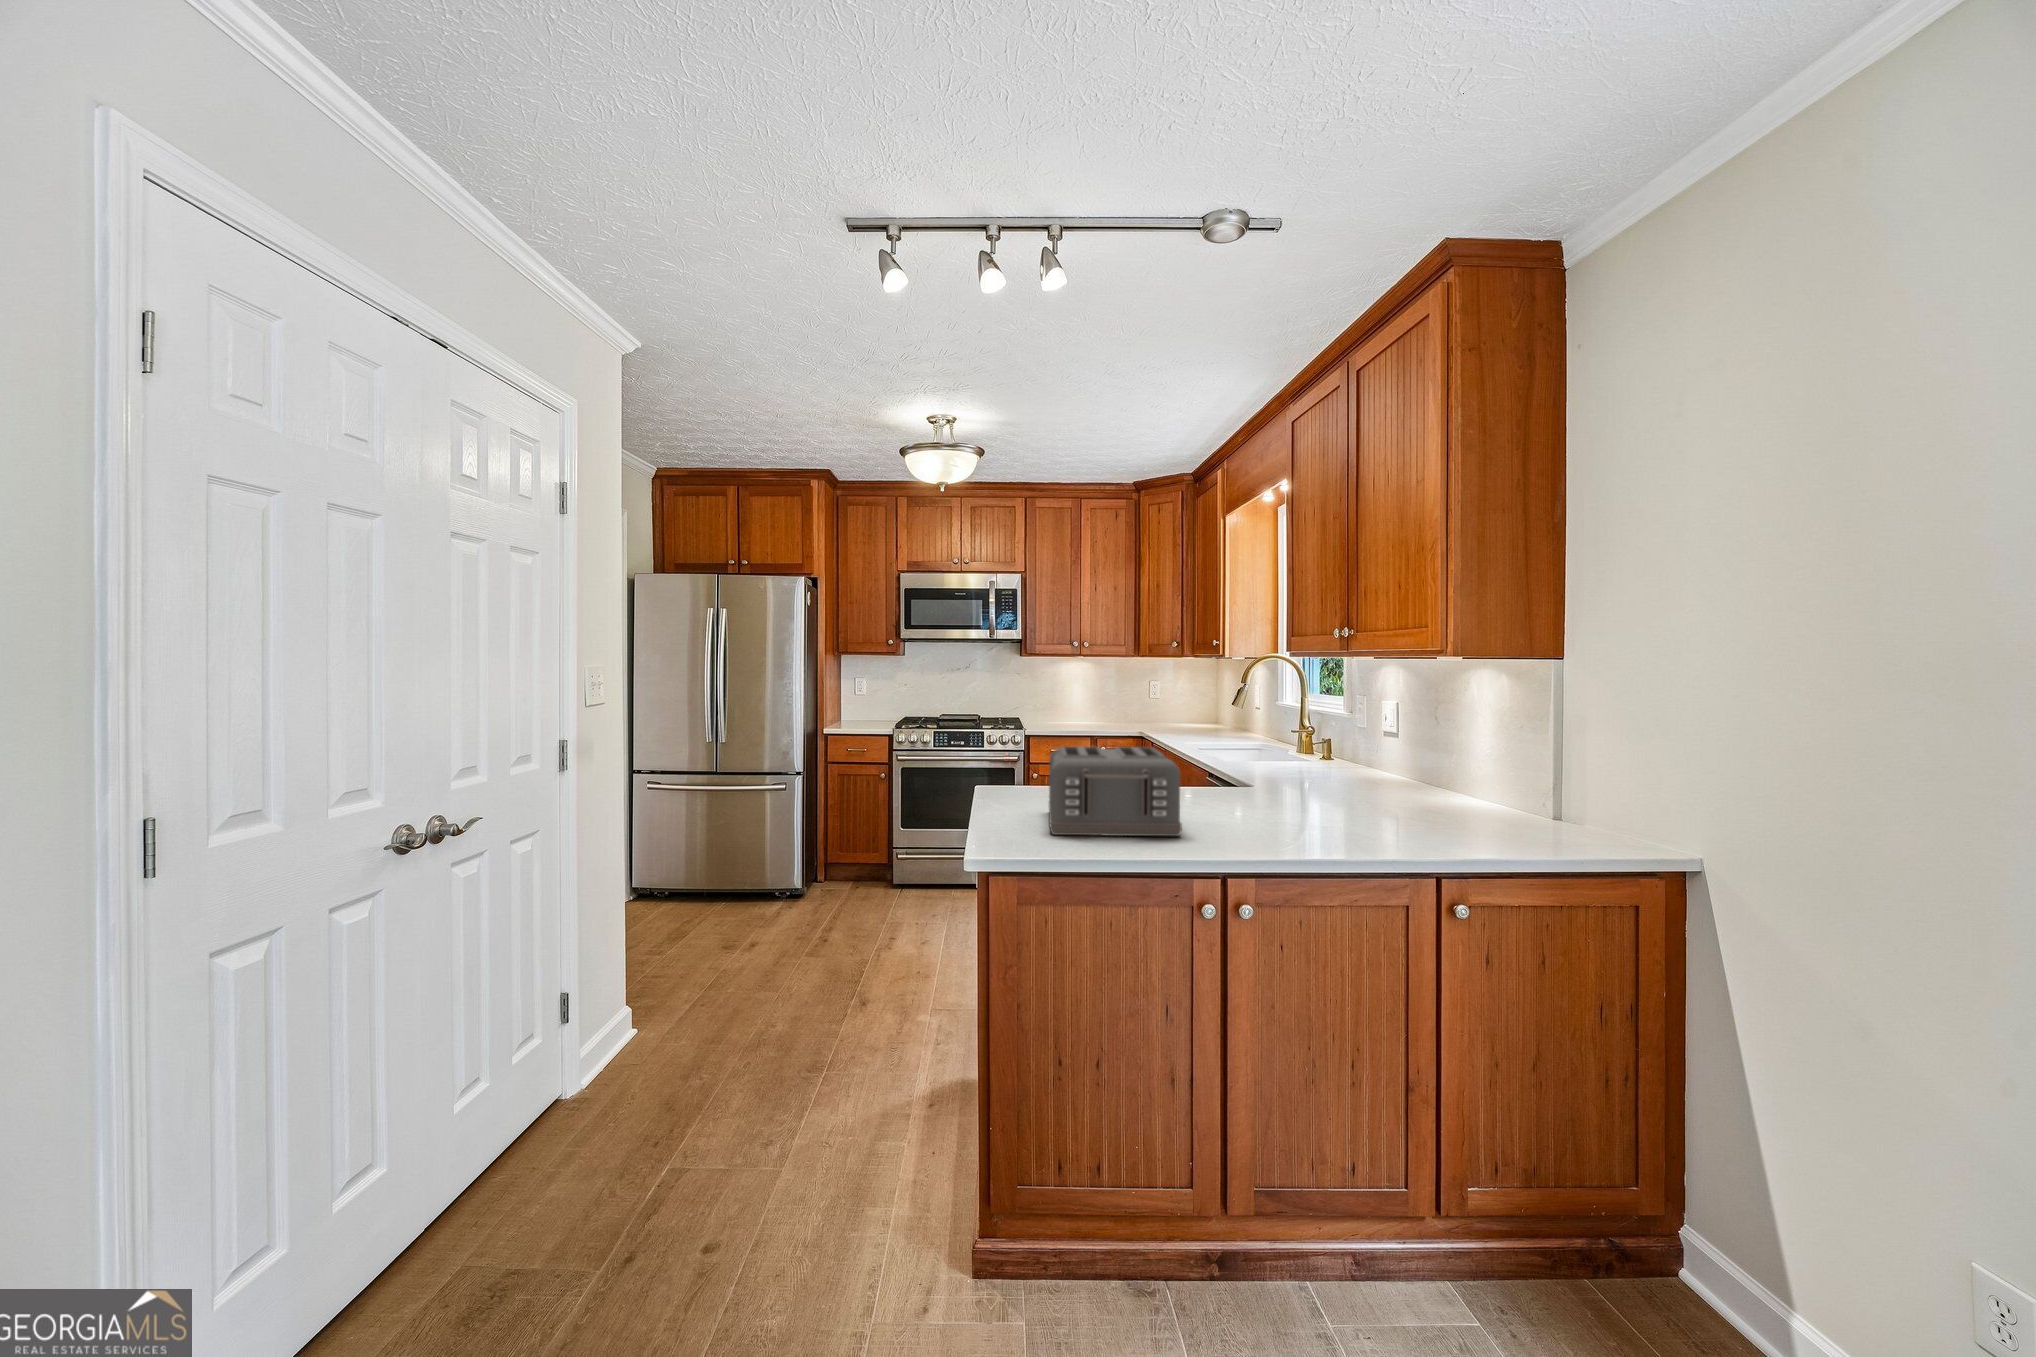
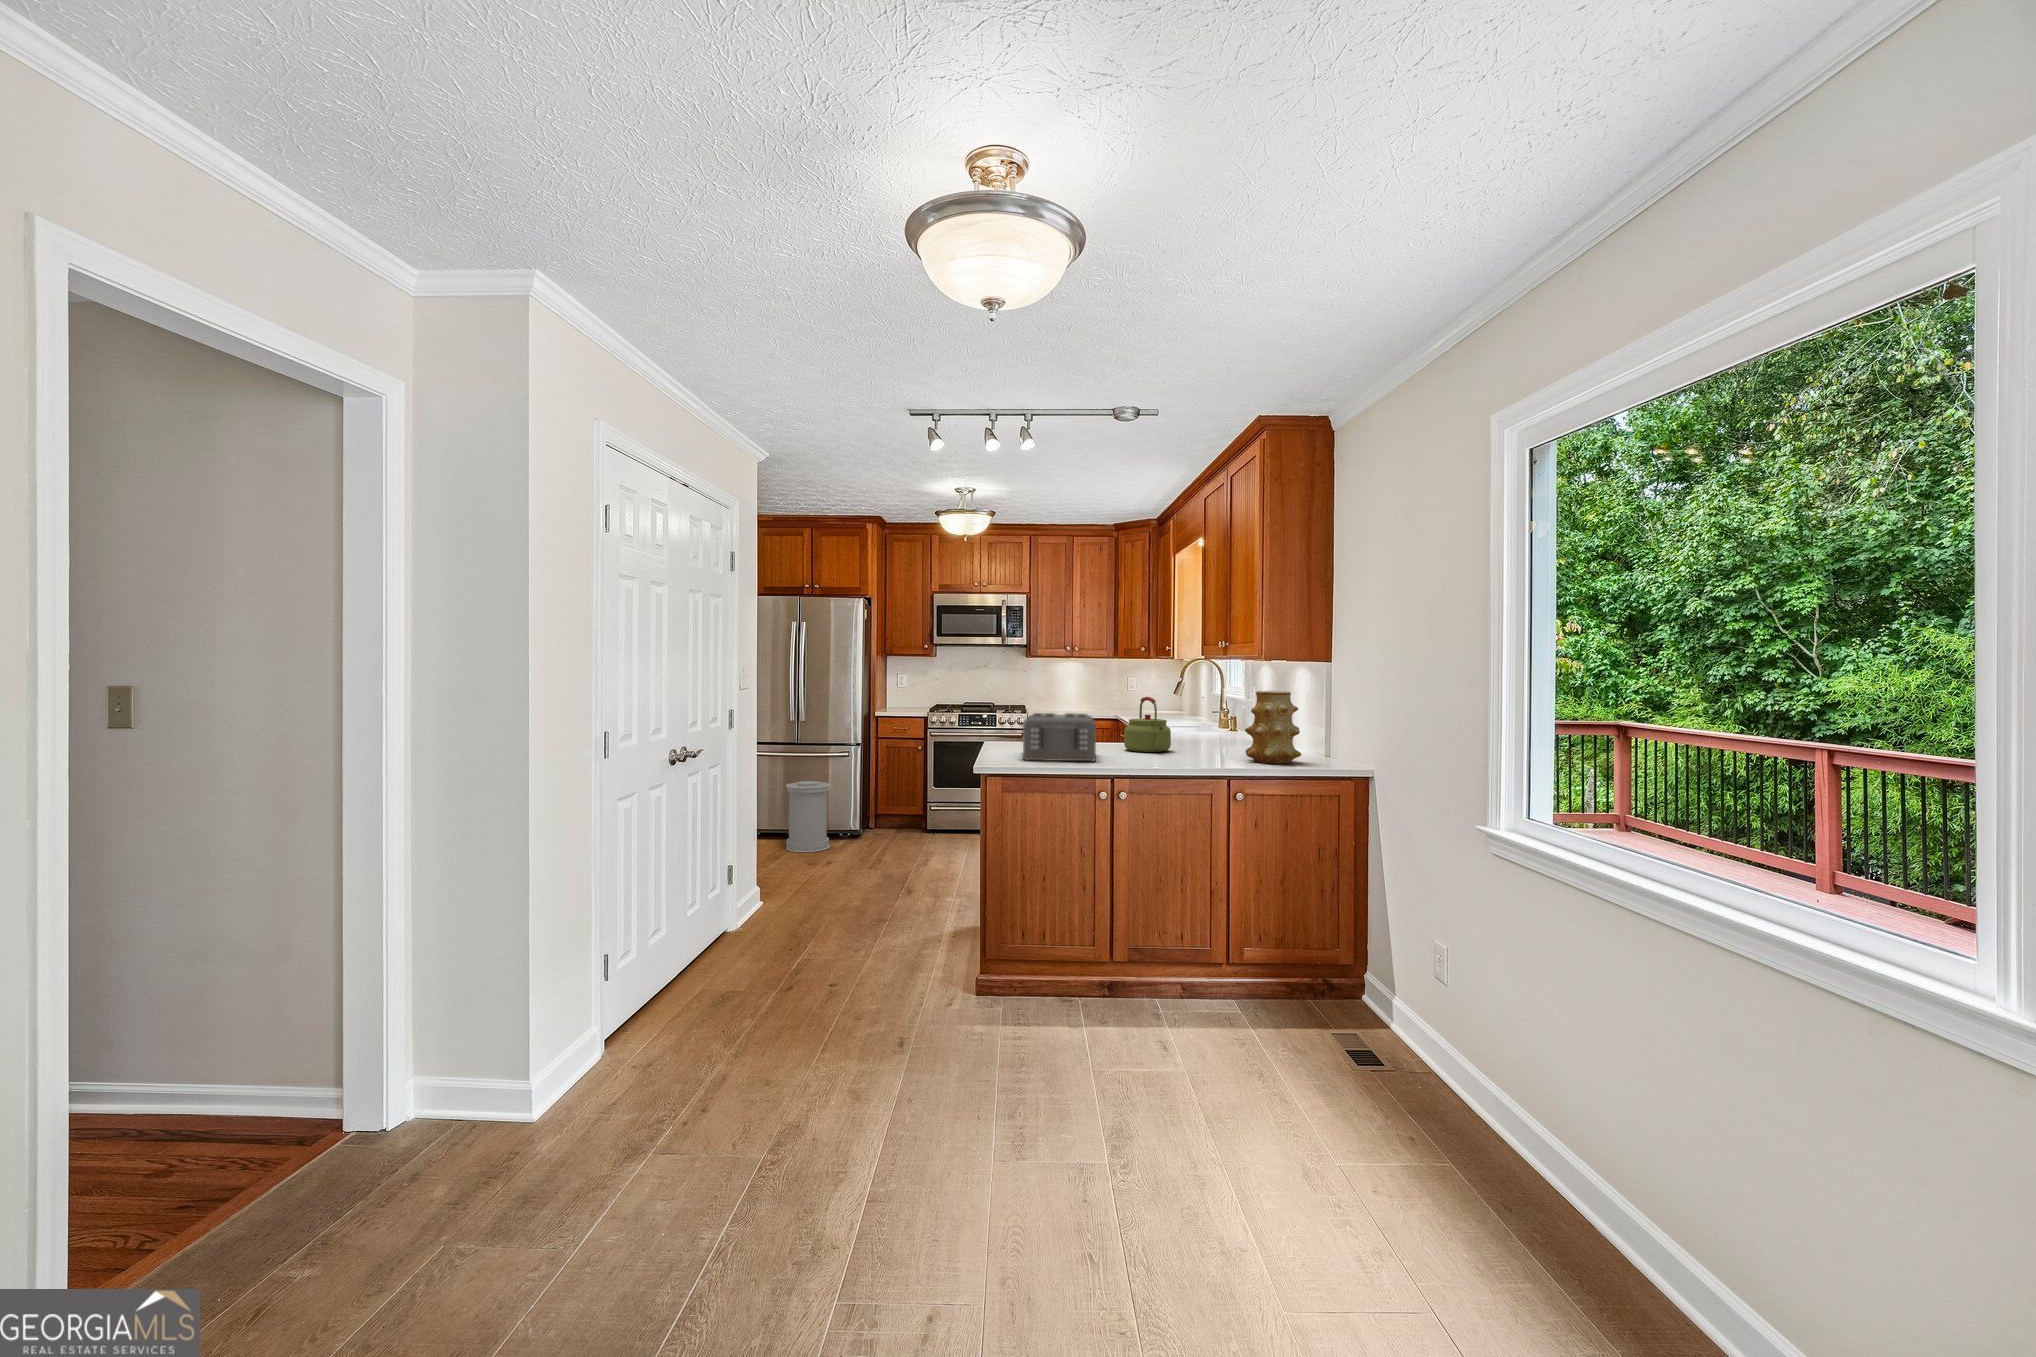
vase: none [1423,707,1532,835] -> present [1245,691,1301,764]
kettle: none [1203,716,1280,807] -> present [1124,697,1171,752]
trash can: none [699,824,760,923] -> present [786,781,830,852]

